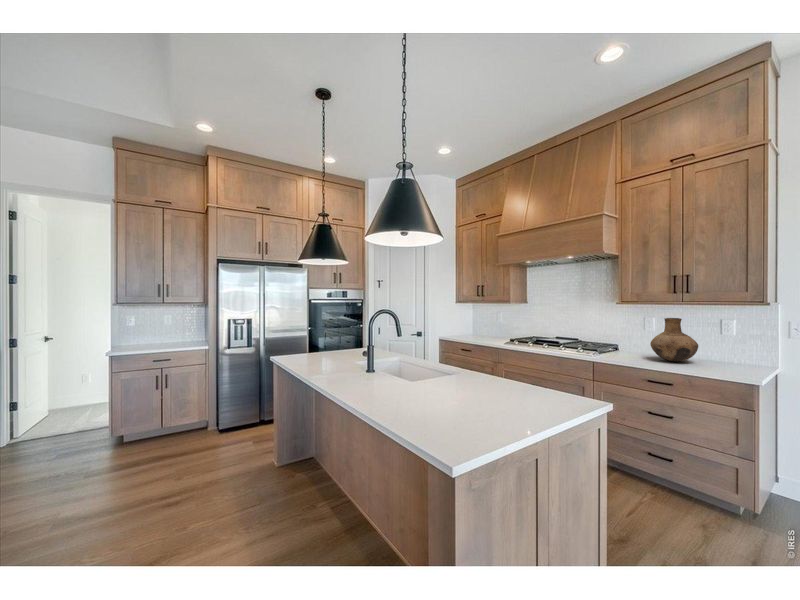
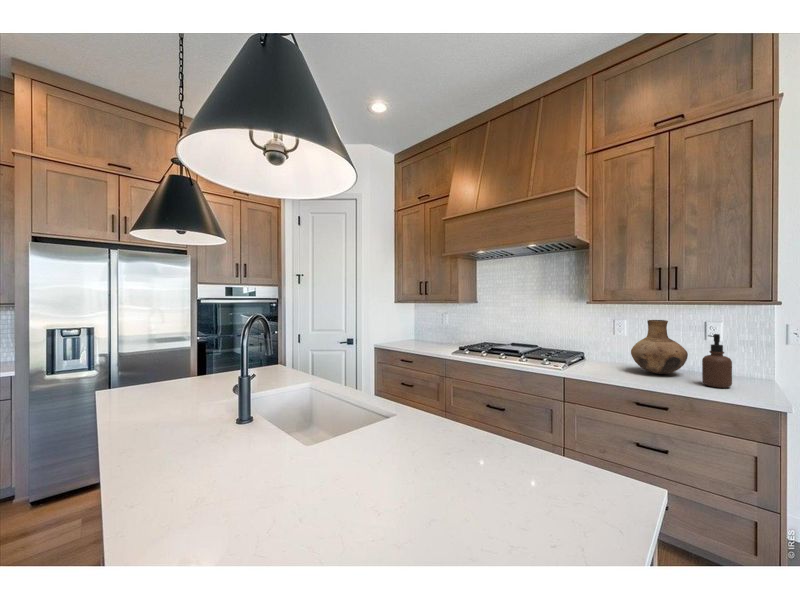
soap dispenser: none [705,330,729,372] -> present [702,334,732,388]

